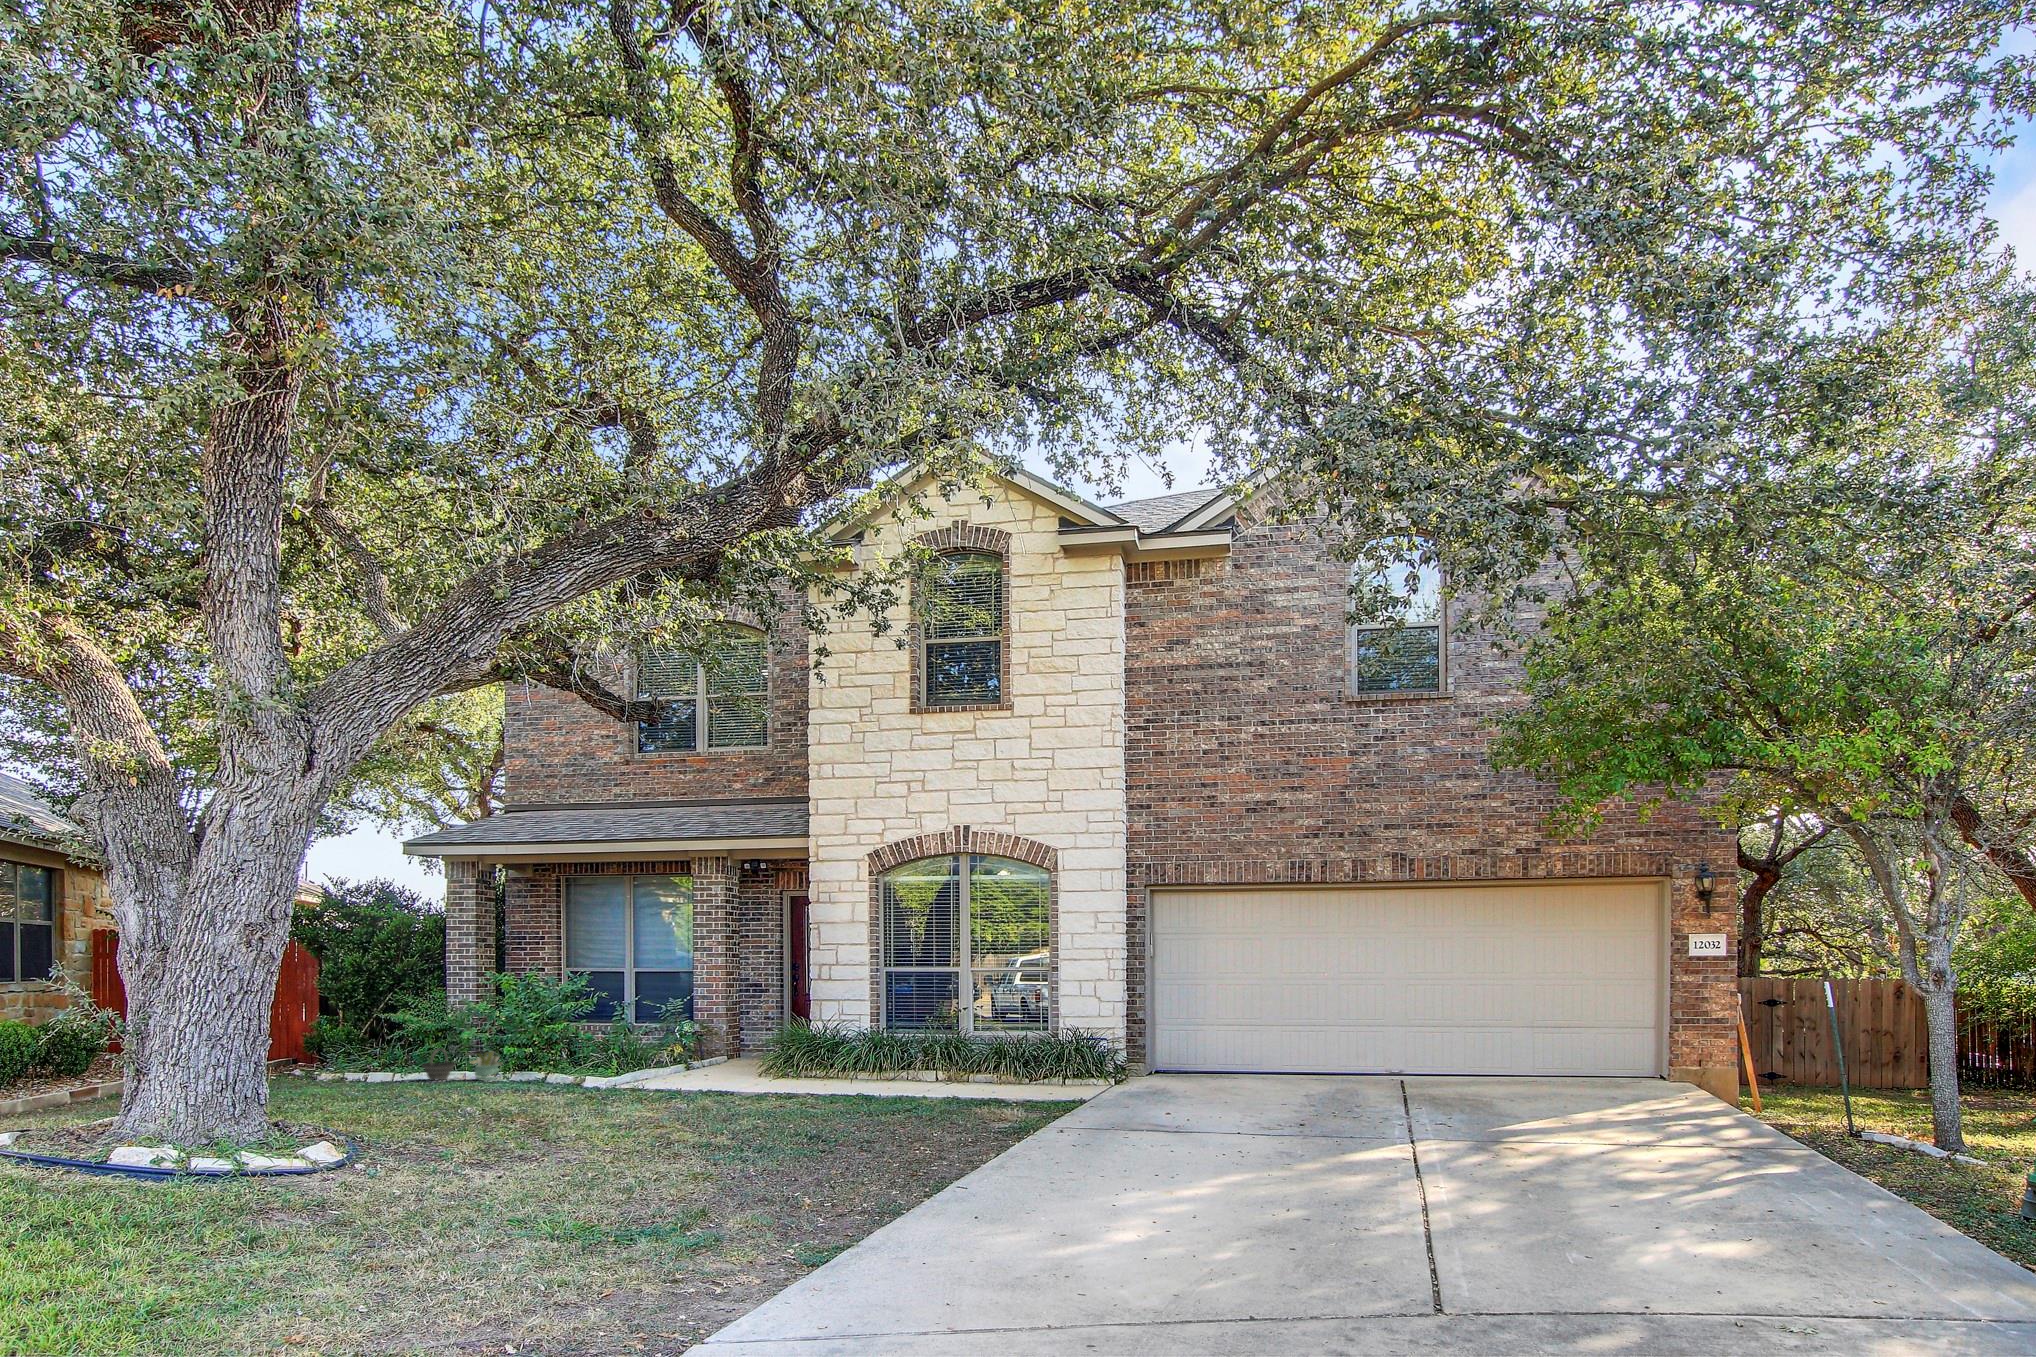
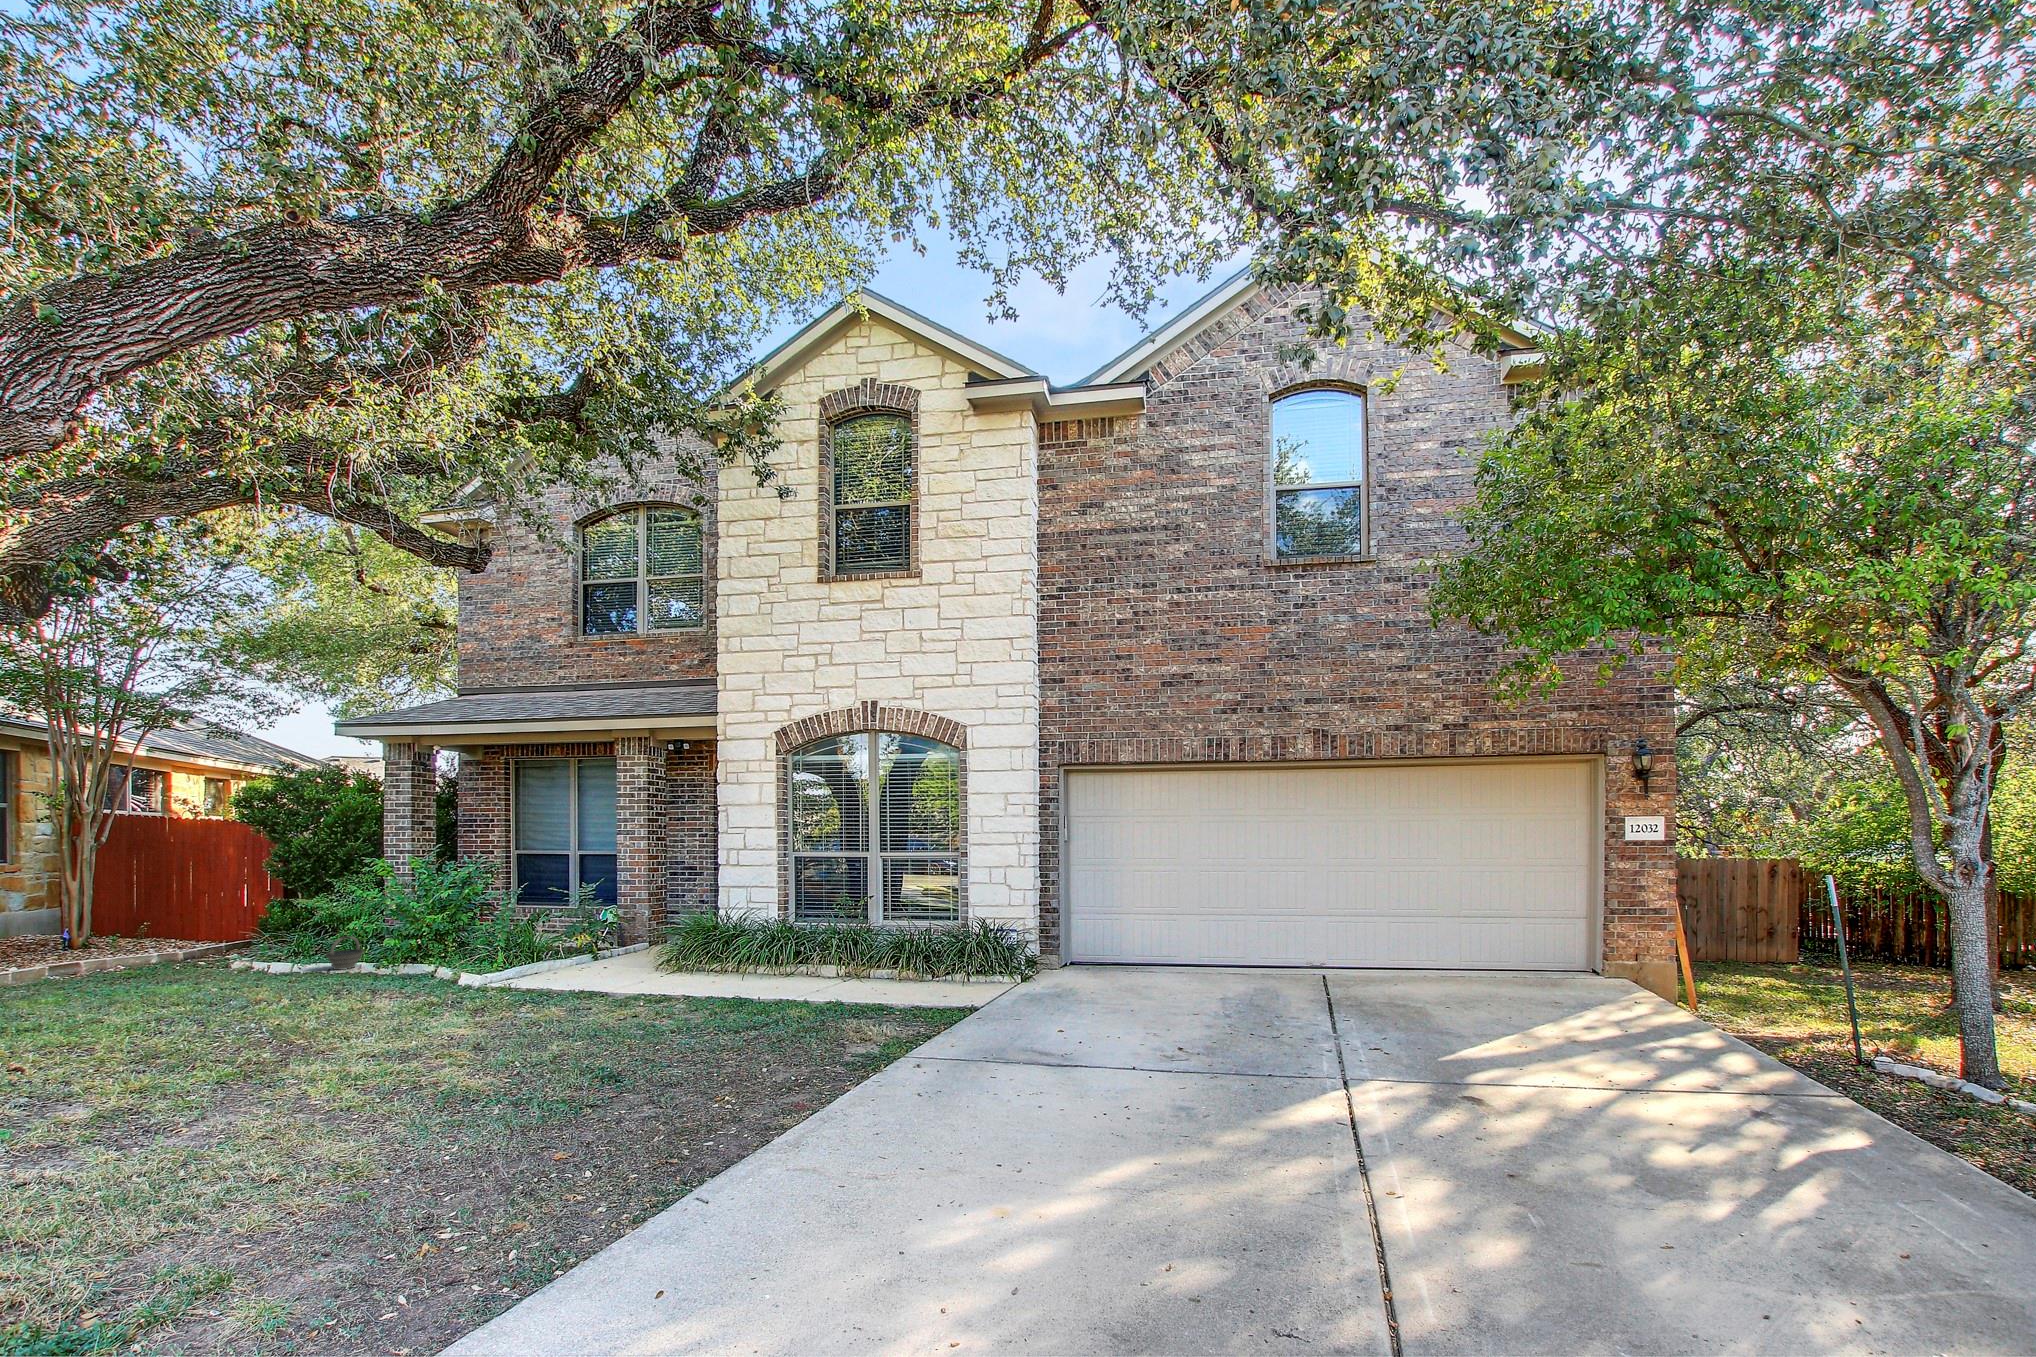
decorative plant: present [470,1052,502,1080] -> none [368,940,407,971]

